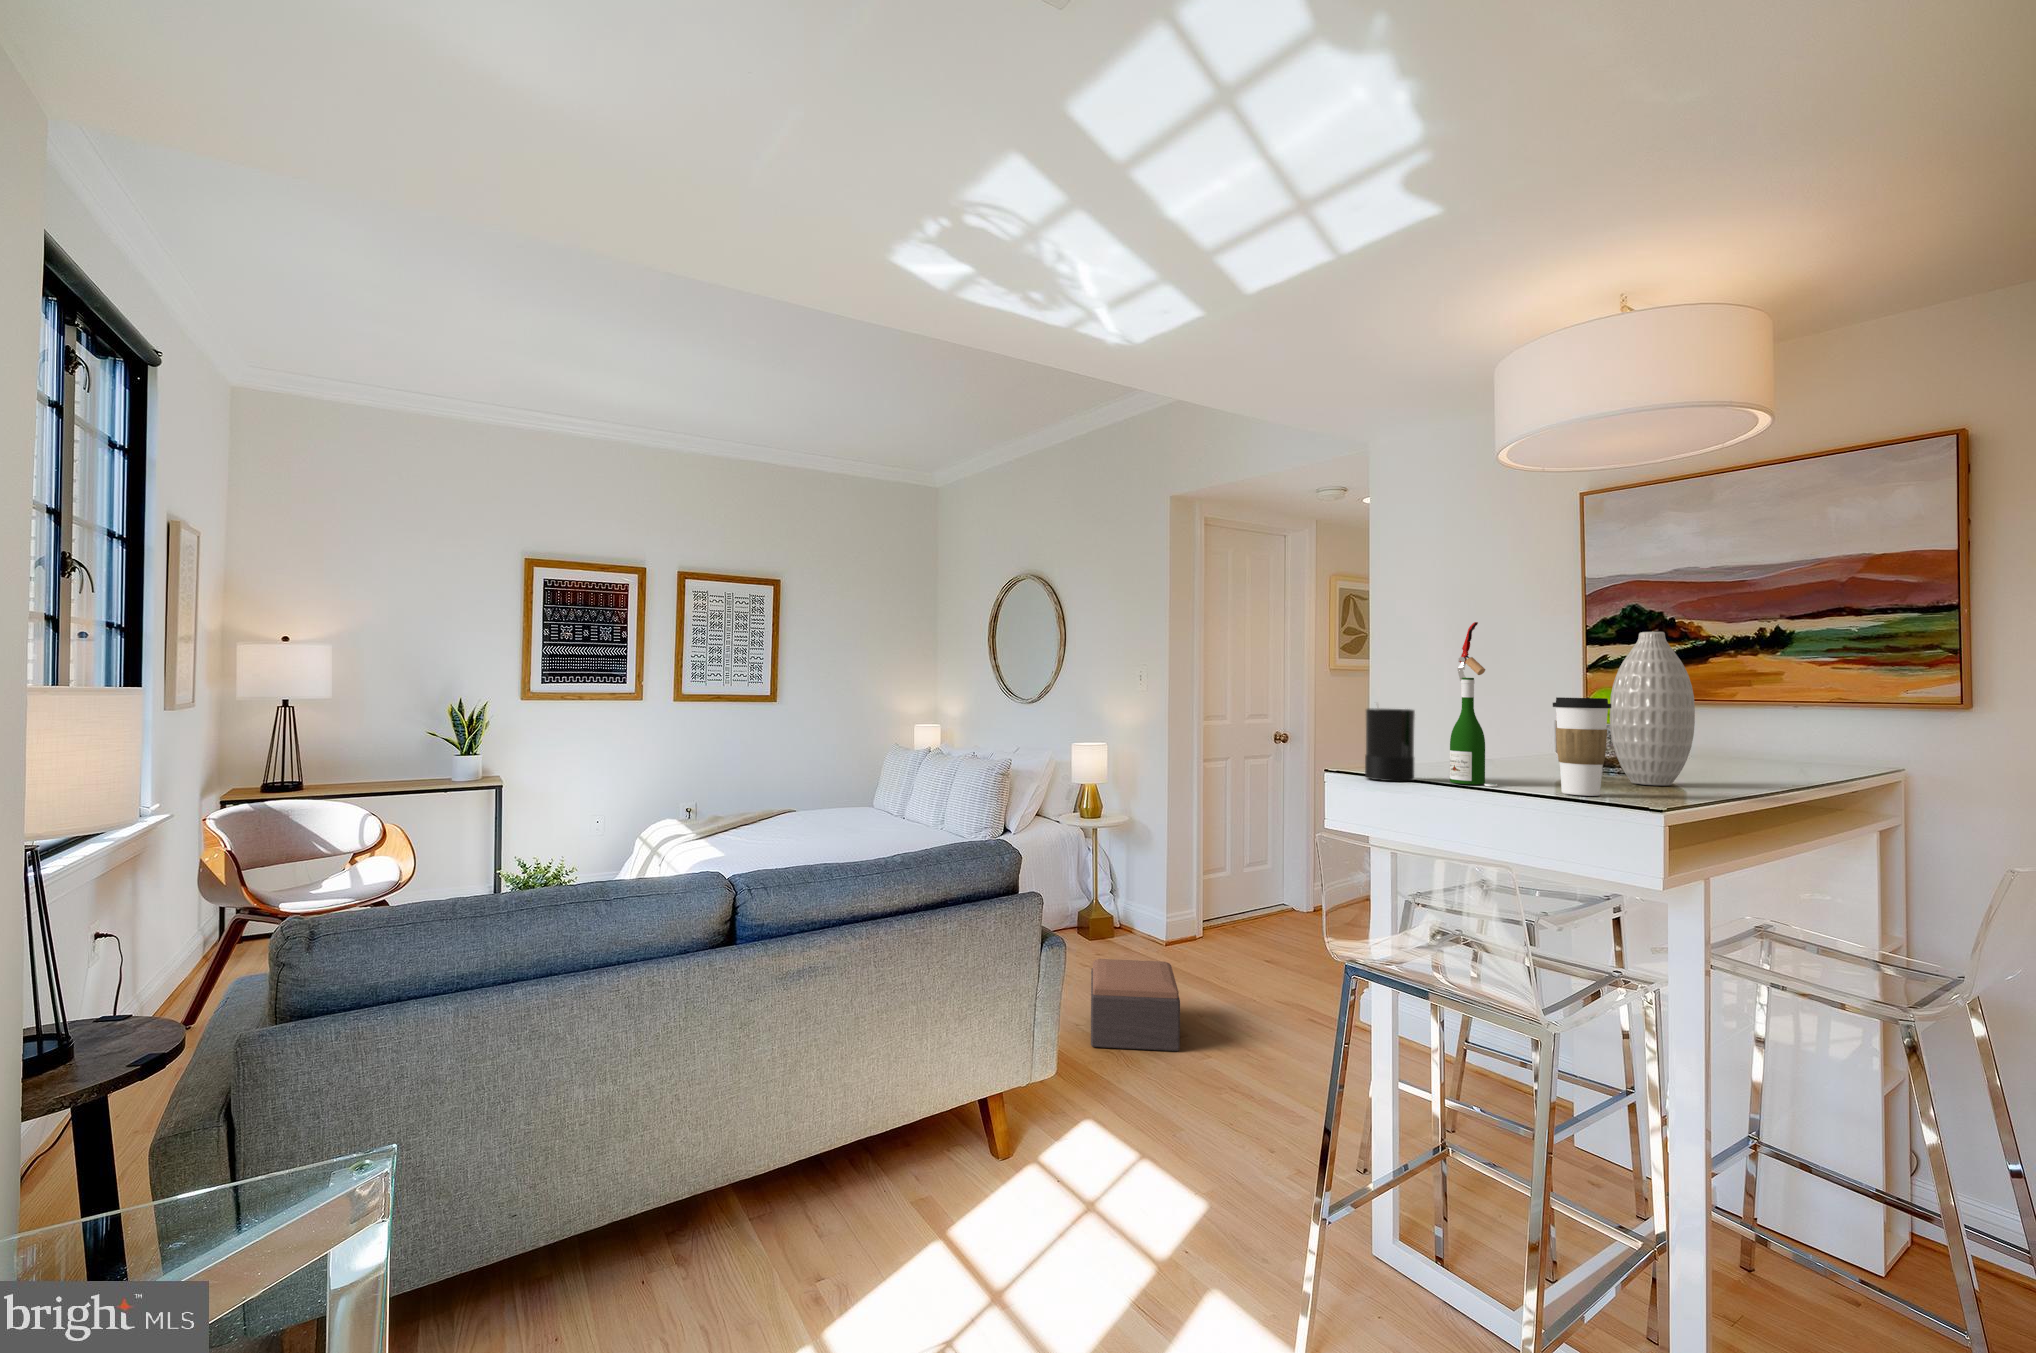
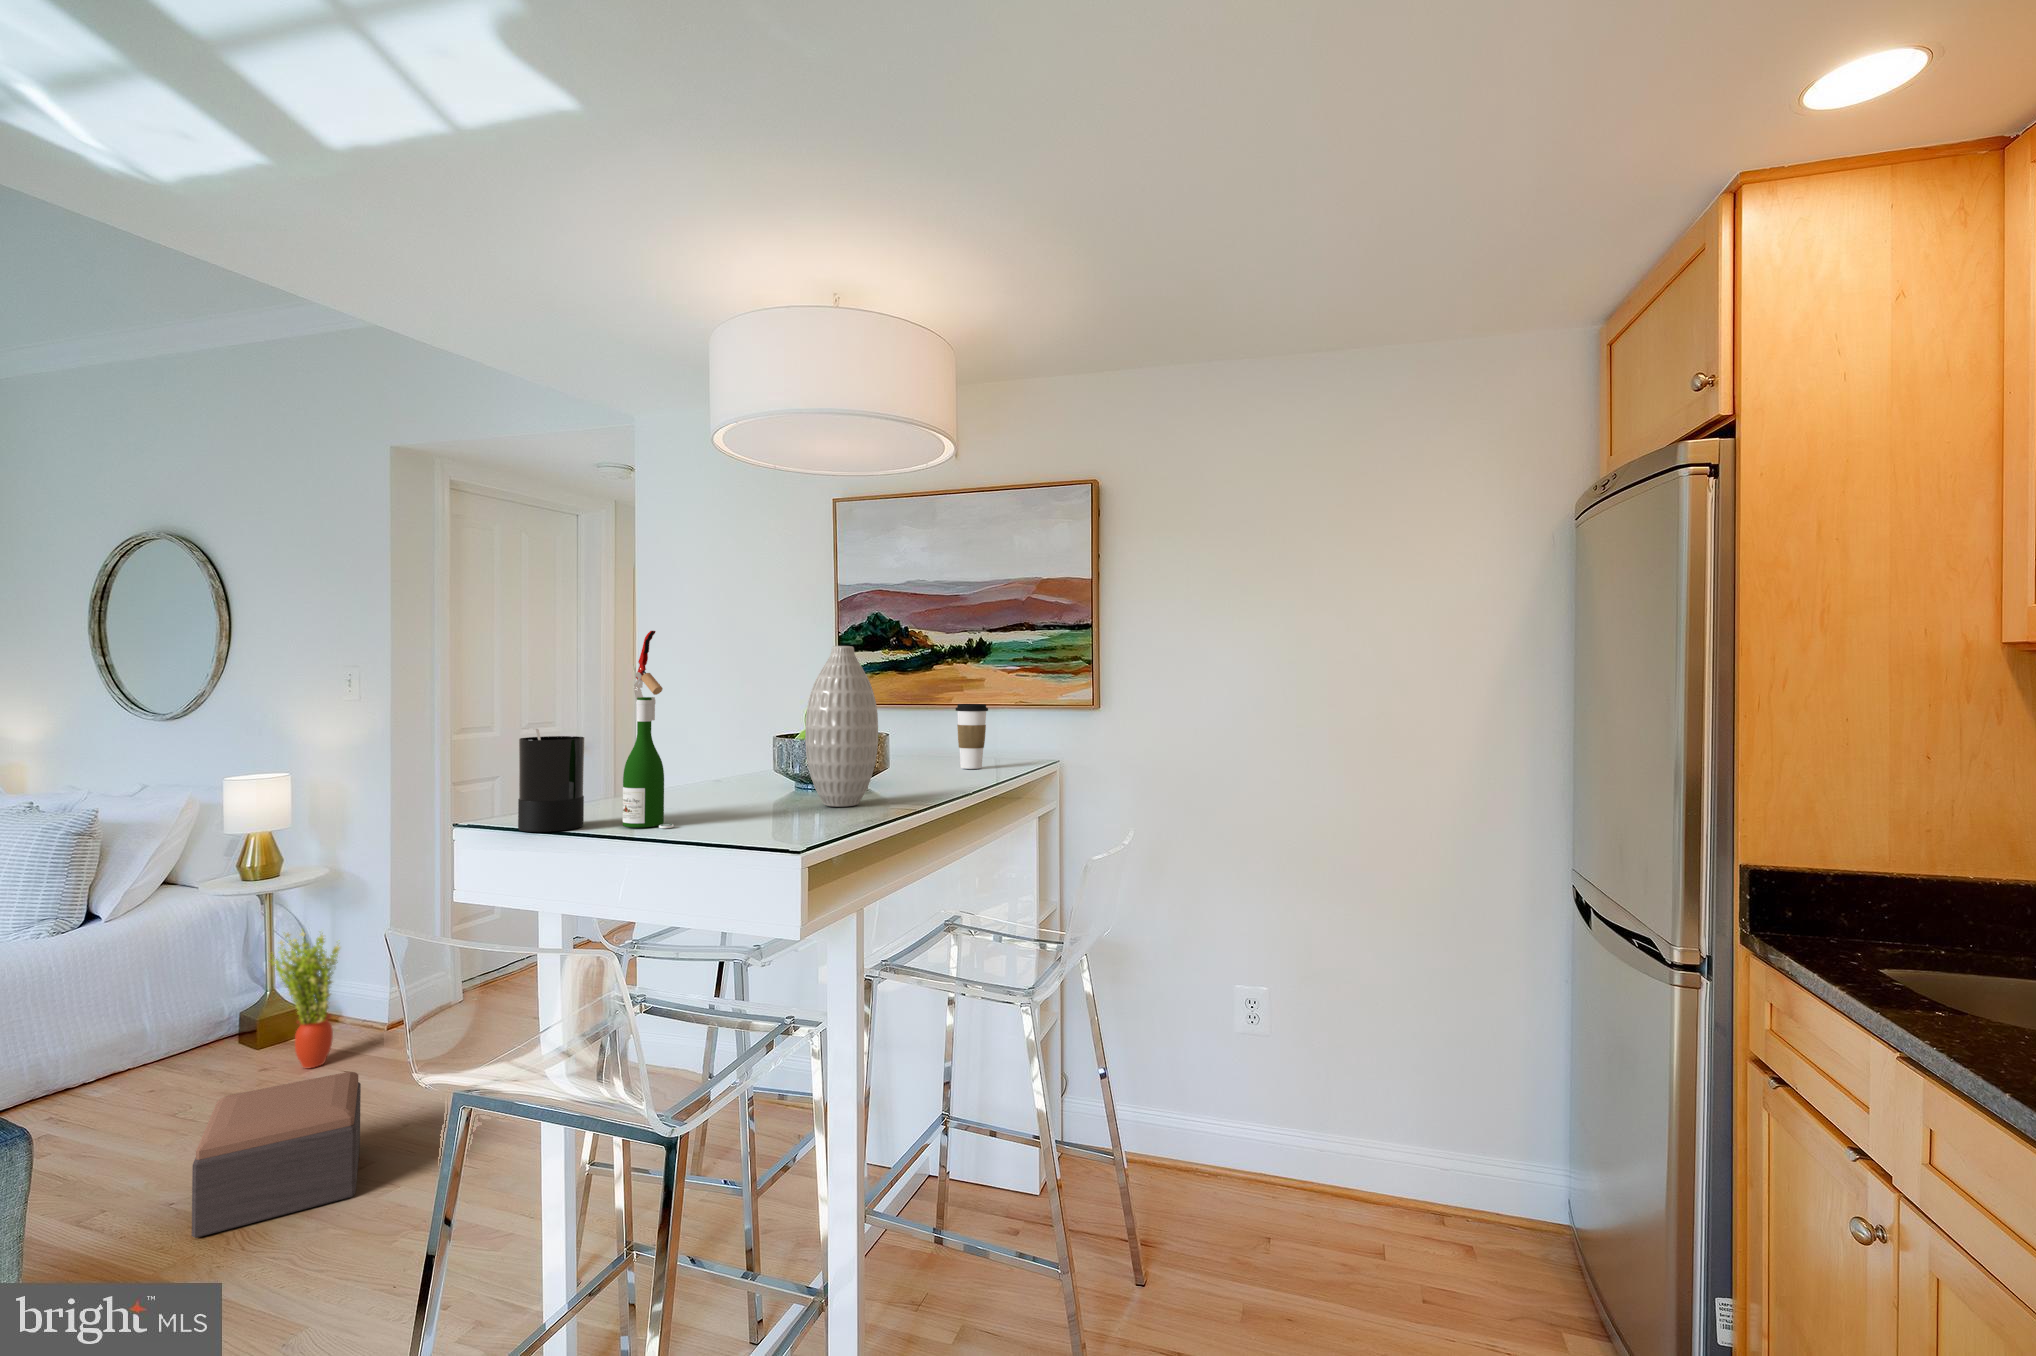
coffee cup: present [1553,697,1611,796] -> present [956,704,988,769]
potted plant: none [1101,856,1144,958] -> present [269,930,340,1068]

